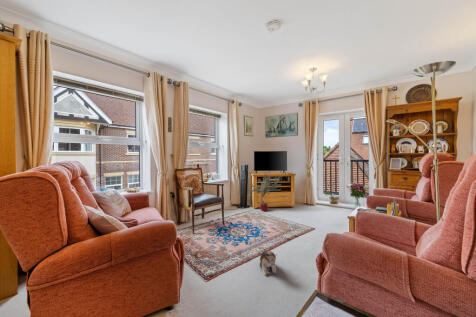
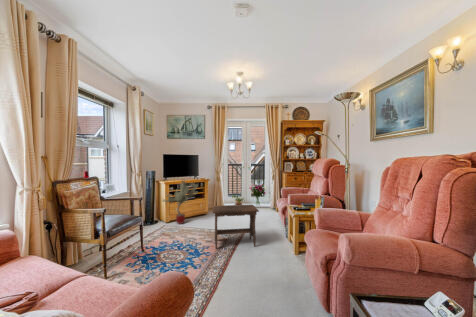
footstool: none [270,199,317,243] -> present [212,205,259,249]
plush toy: present [260,251,277,275] -> none [228,267,266,299]

